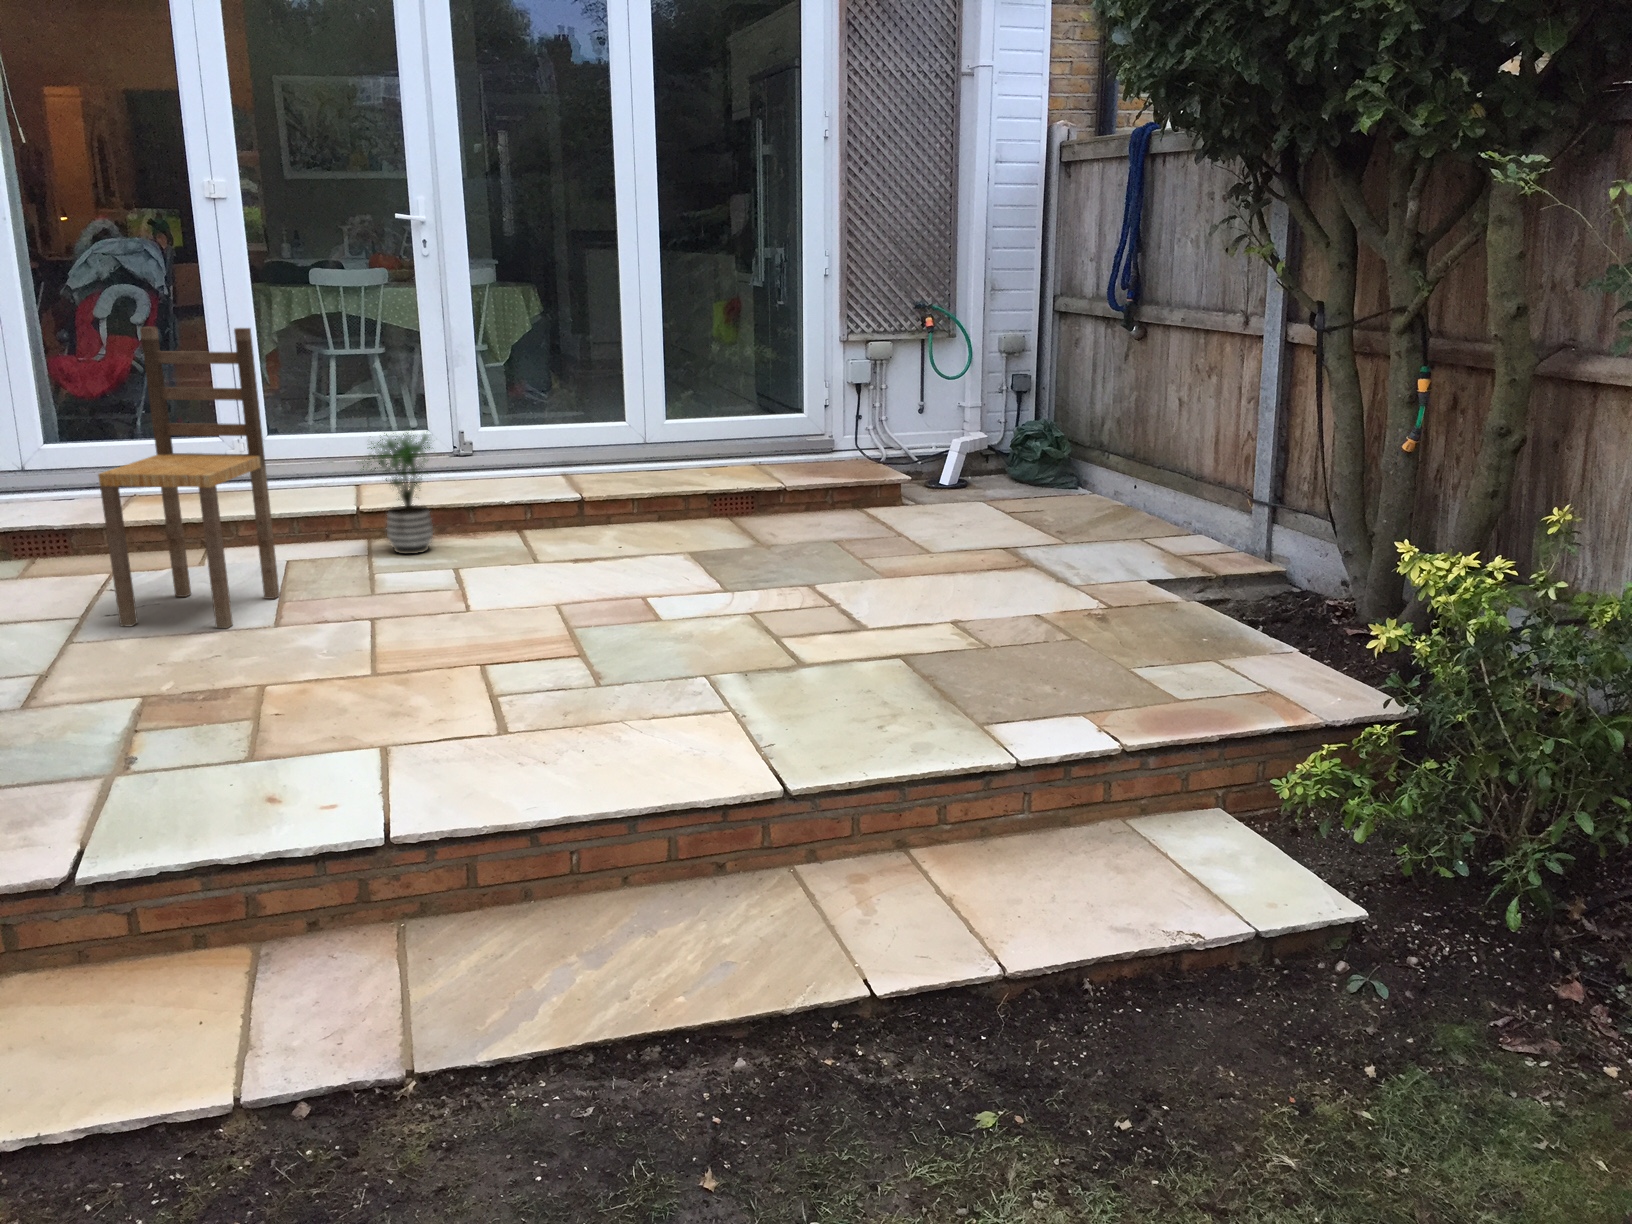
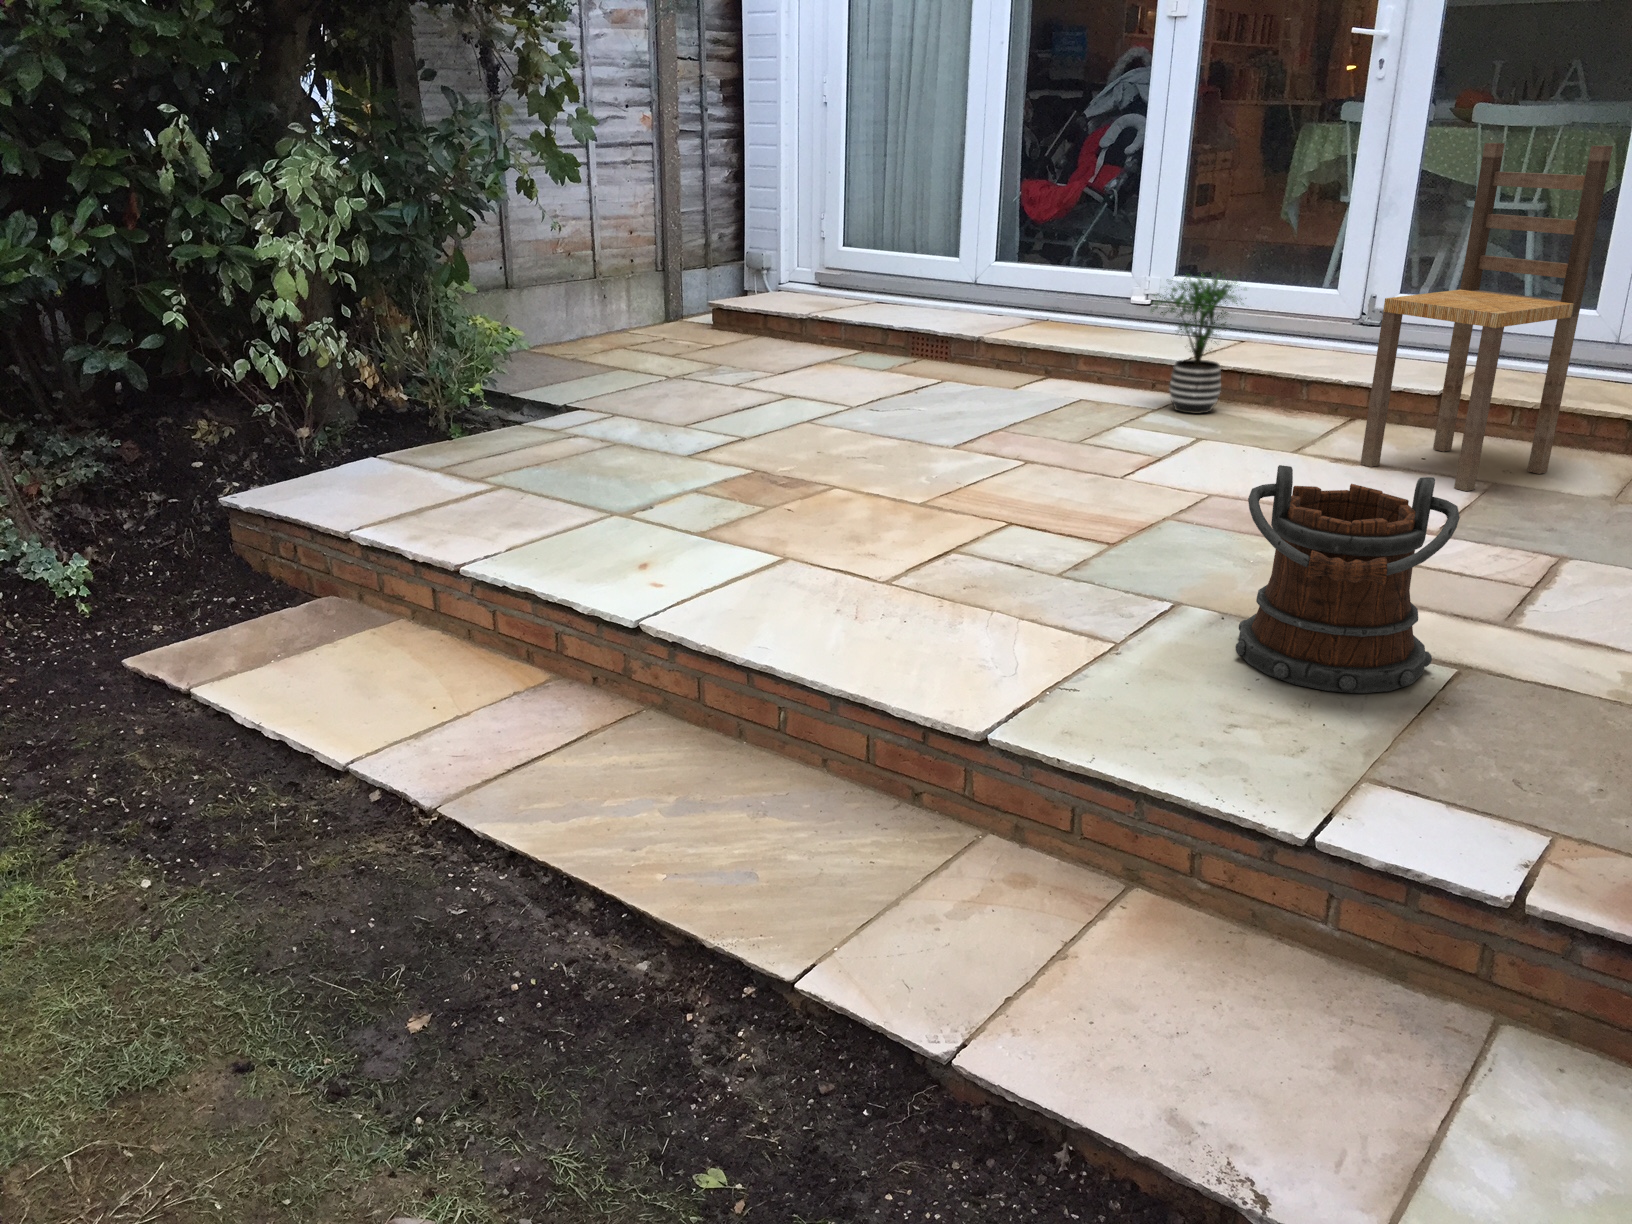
chair: present [98,327,280,628] -> present [1360,143,1613,491]
bucket: none [781,545,909,700] -> present [1236,465,1460,693]

